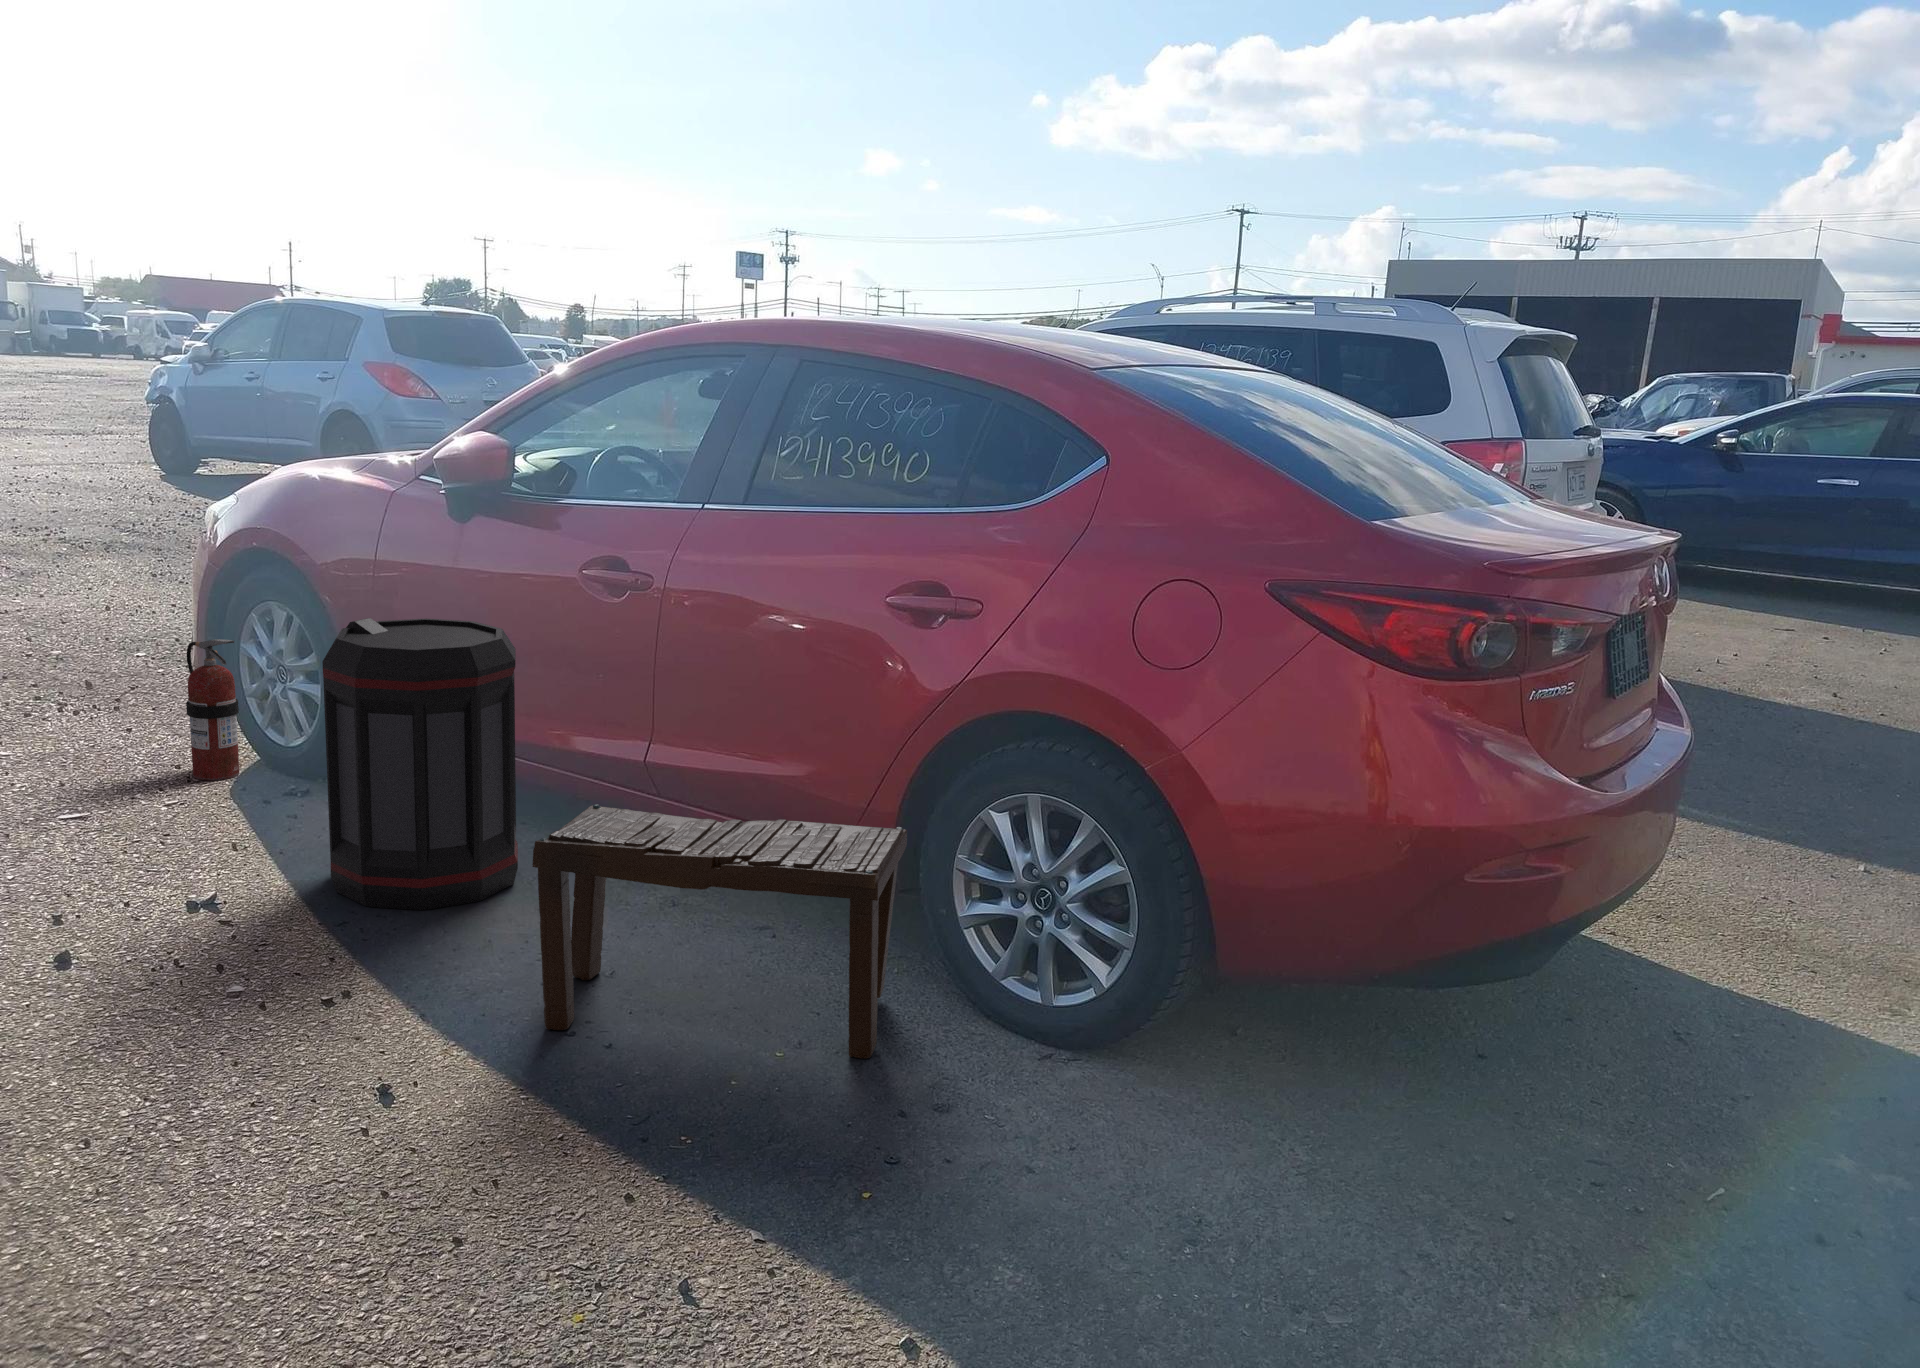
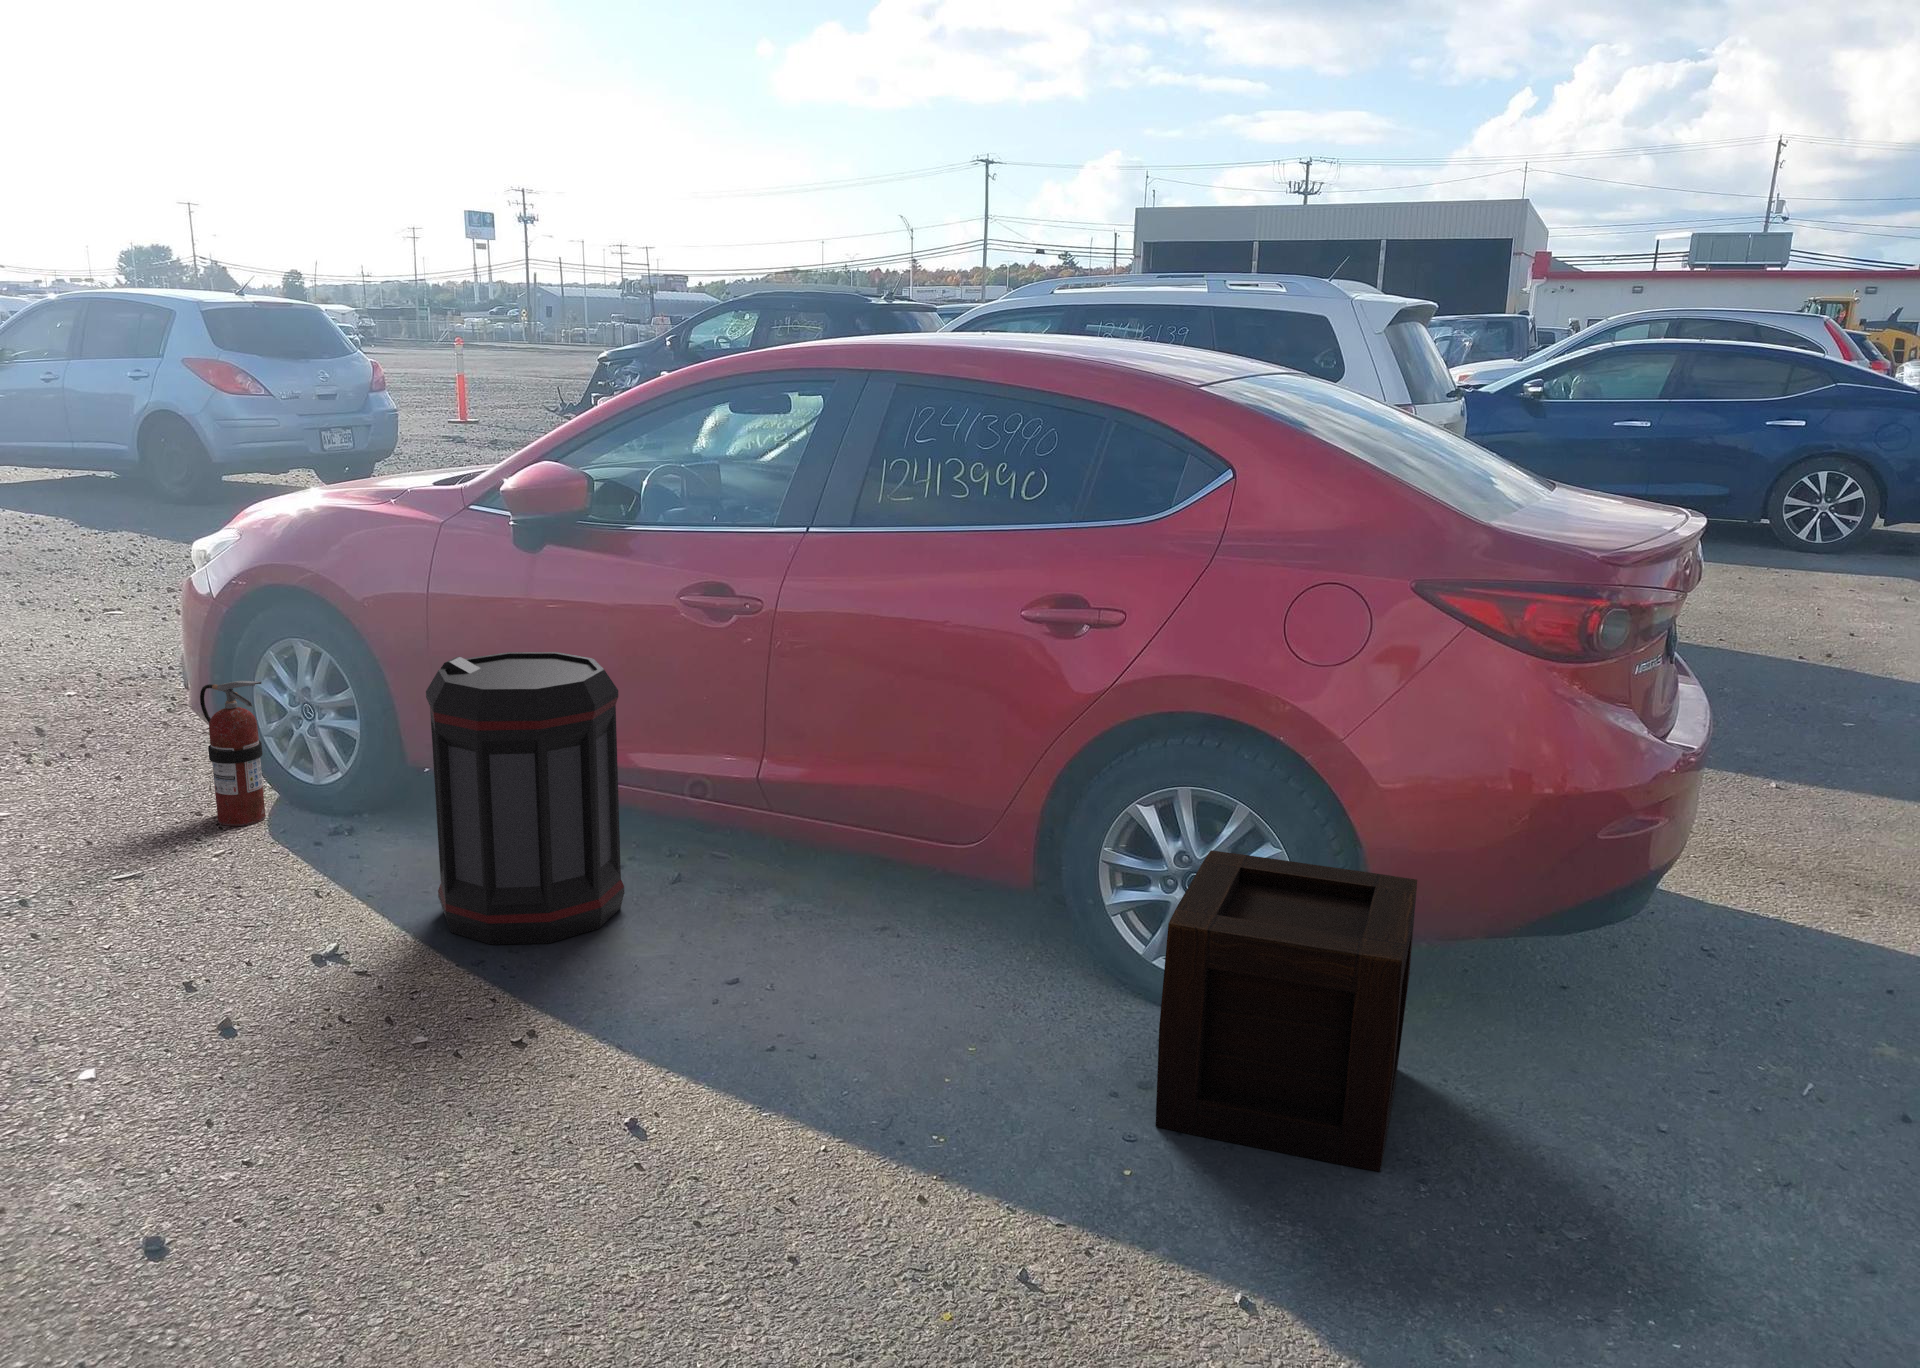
bench: present [532,804,907,1059] -> none [732,828,1068,1050]
wooden crate: none [926,860,1256,1228] -> present [1156,850,1417,1172]

